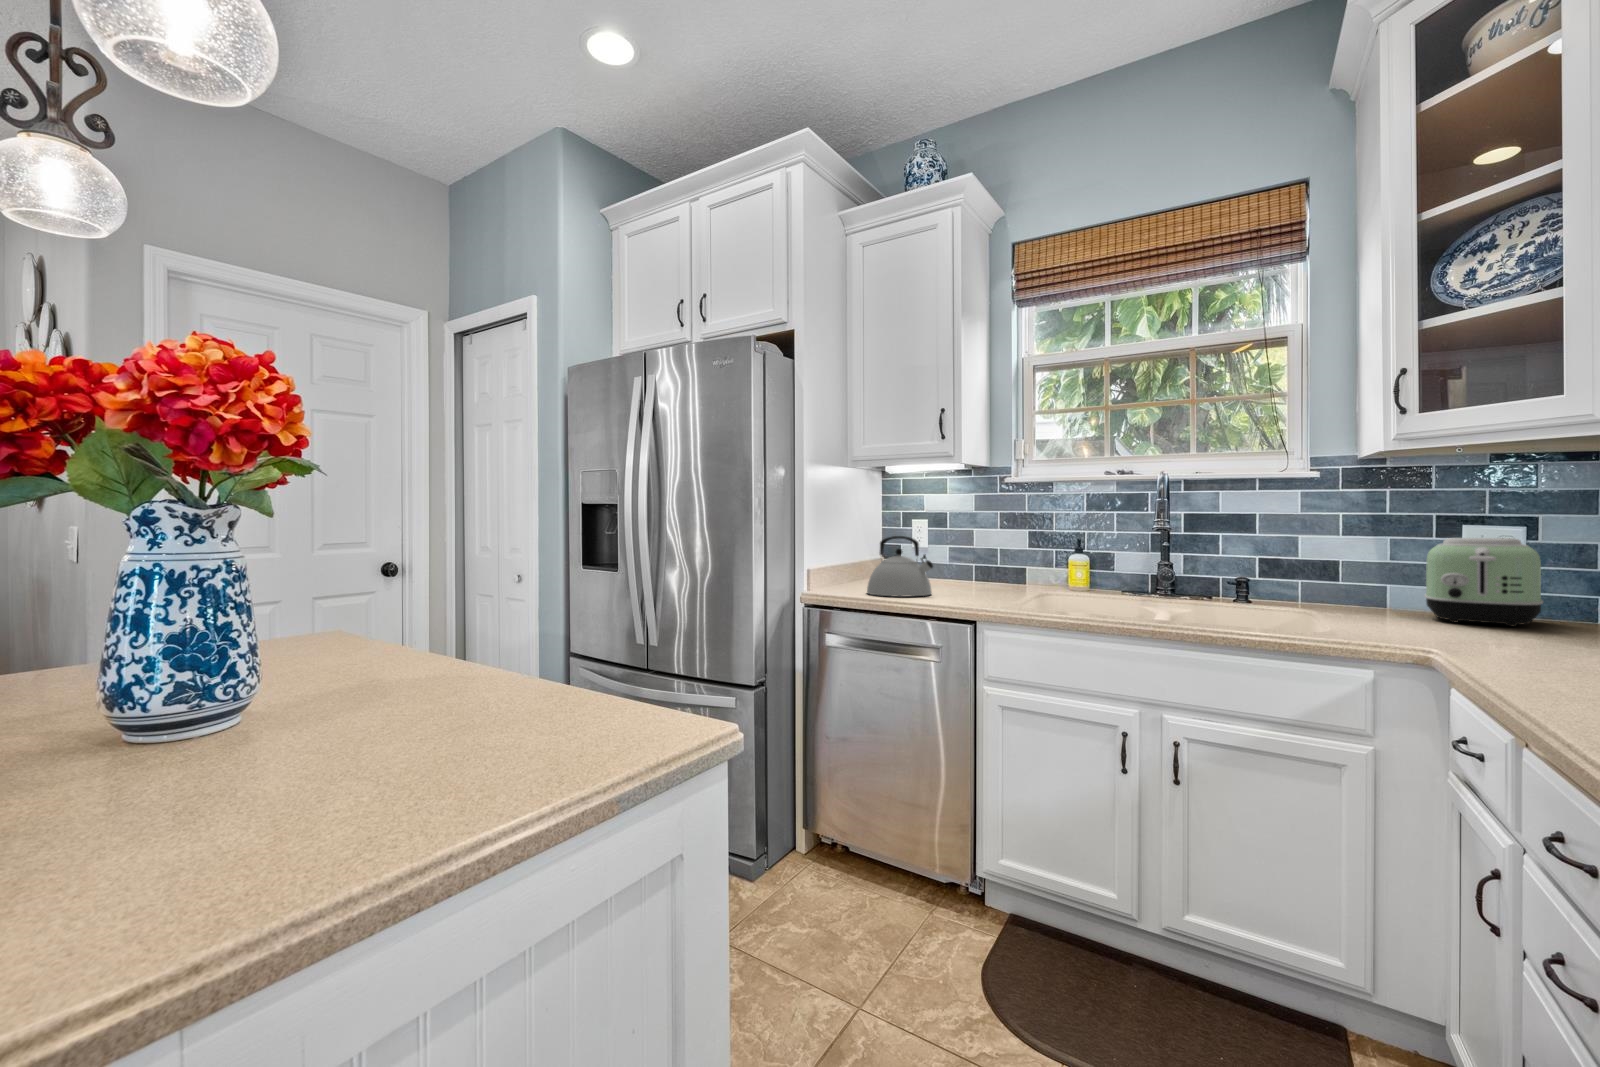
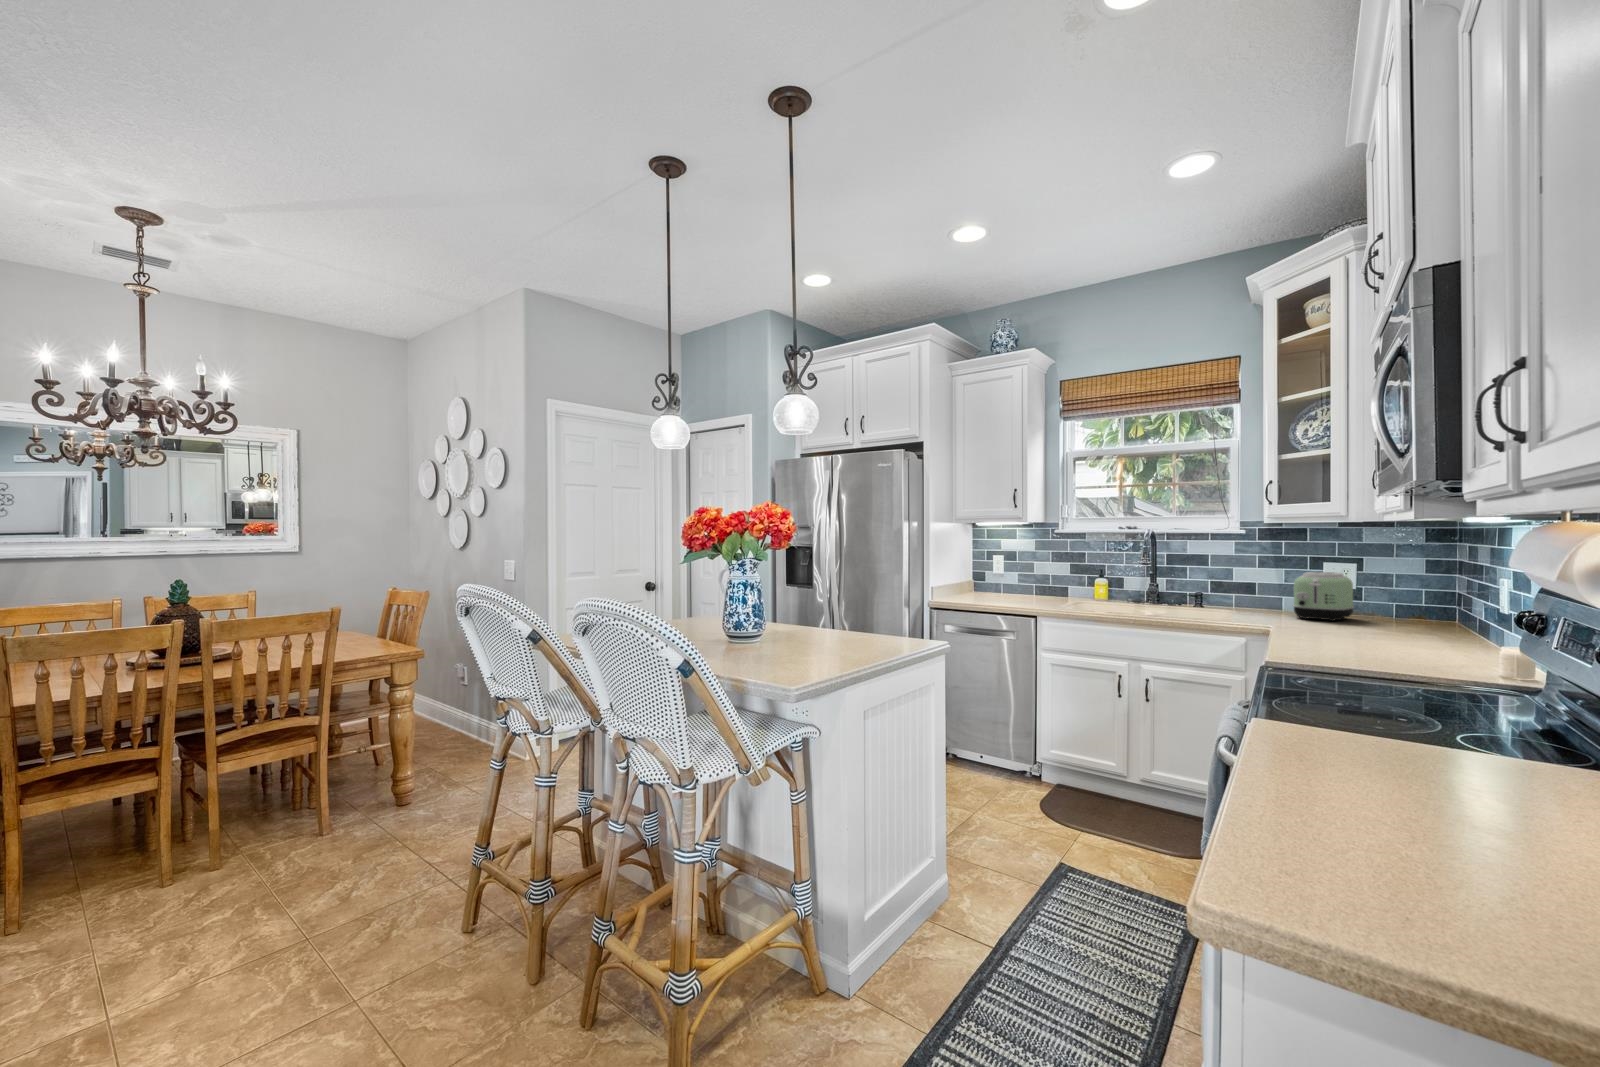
kettle: present [867,536,933,596] -> none [969,566,1010,603]

